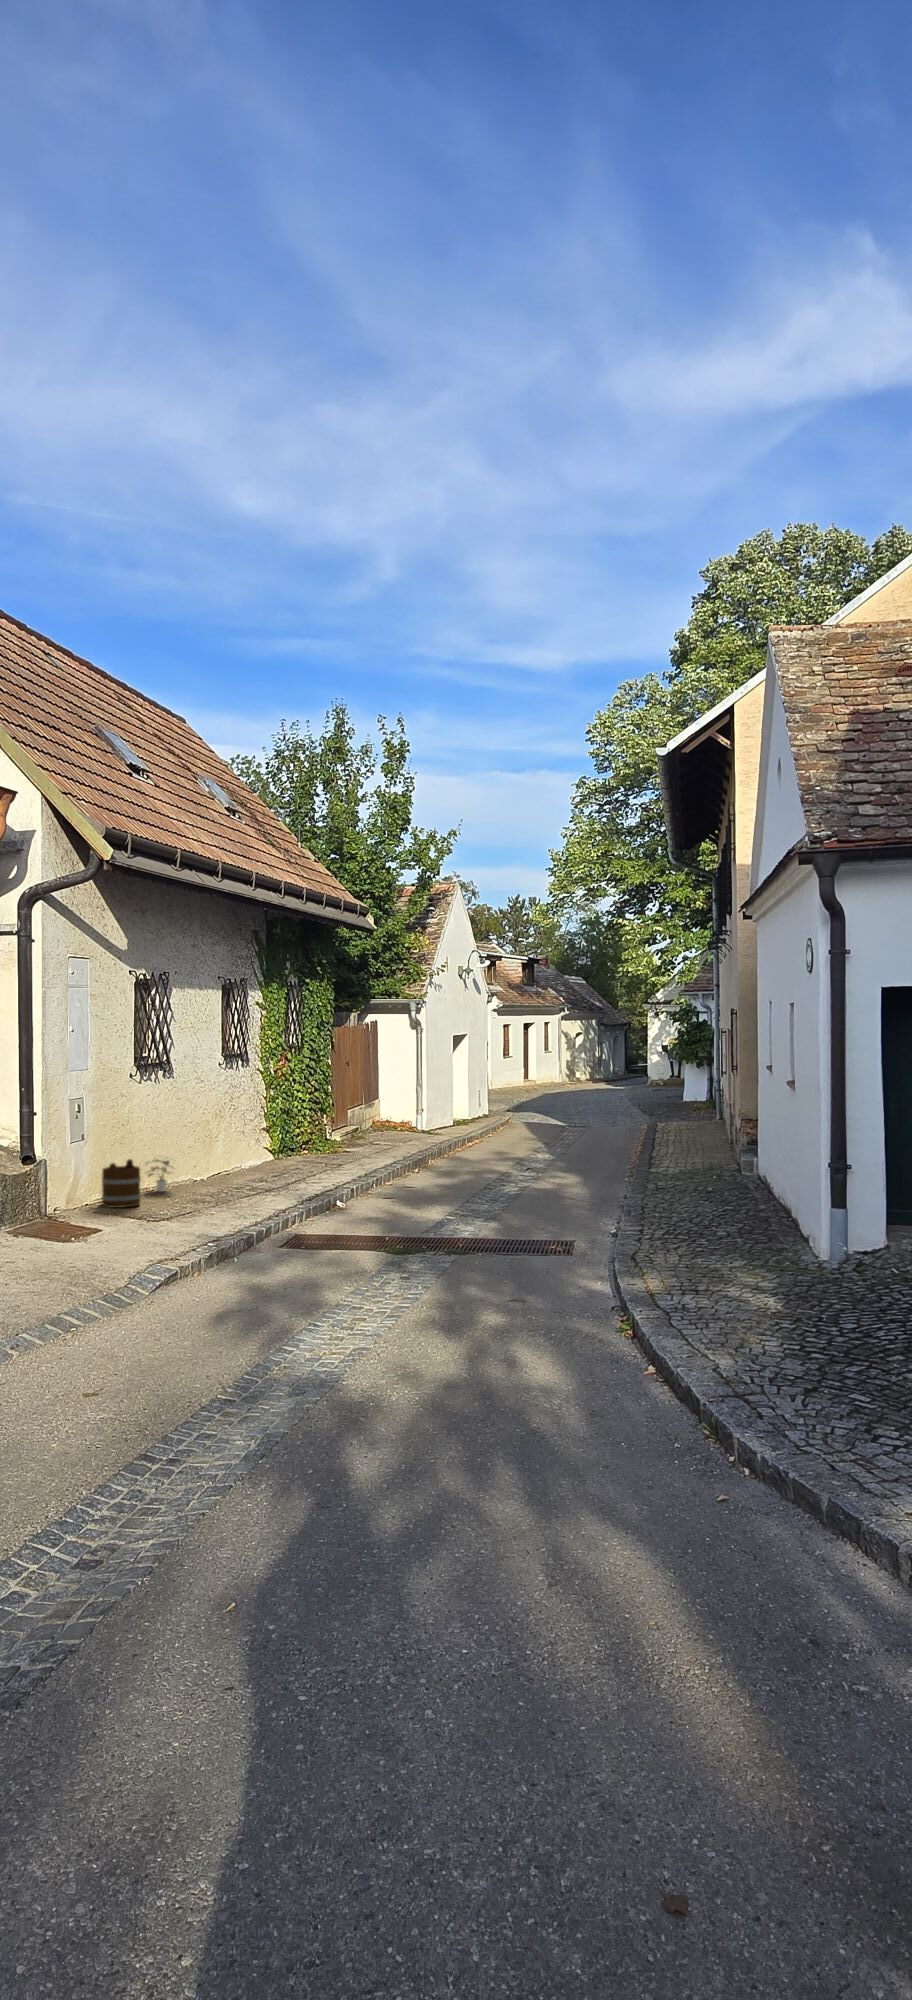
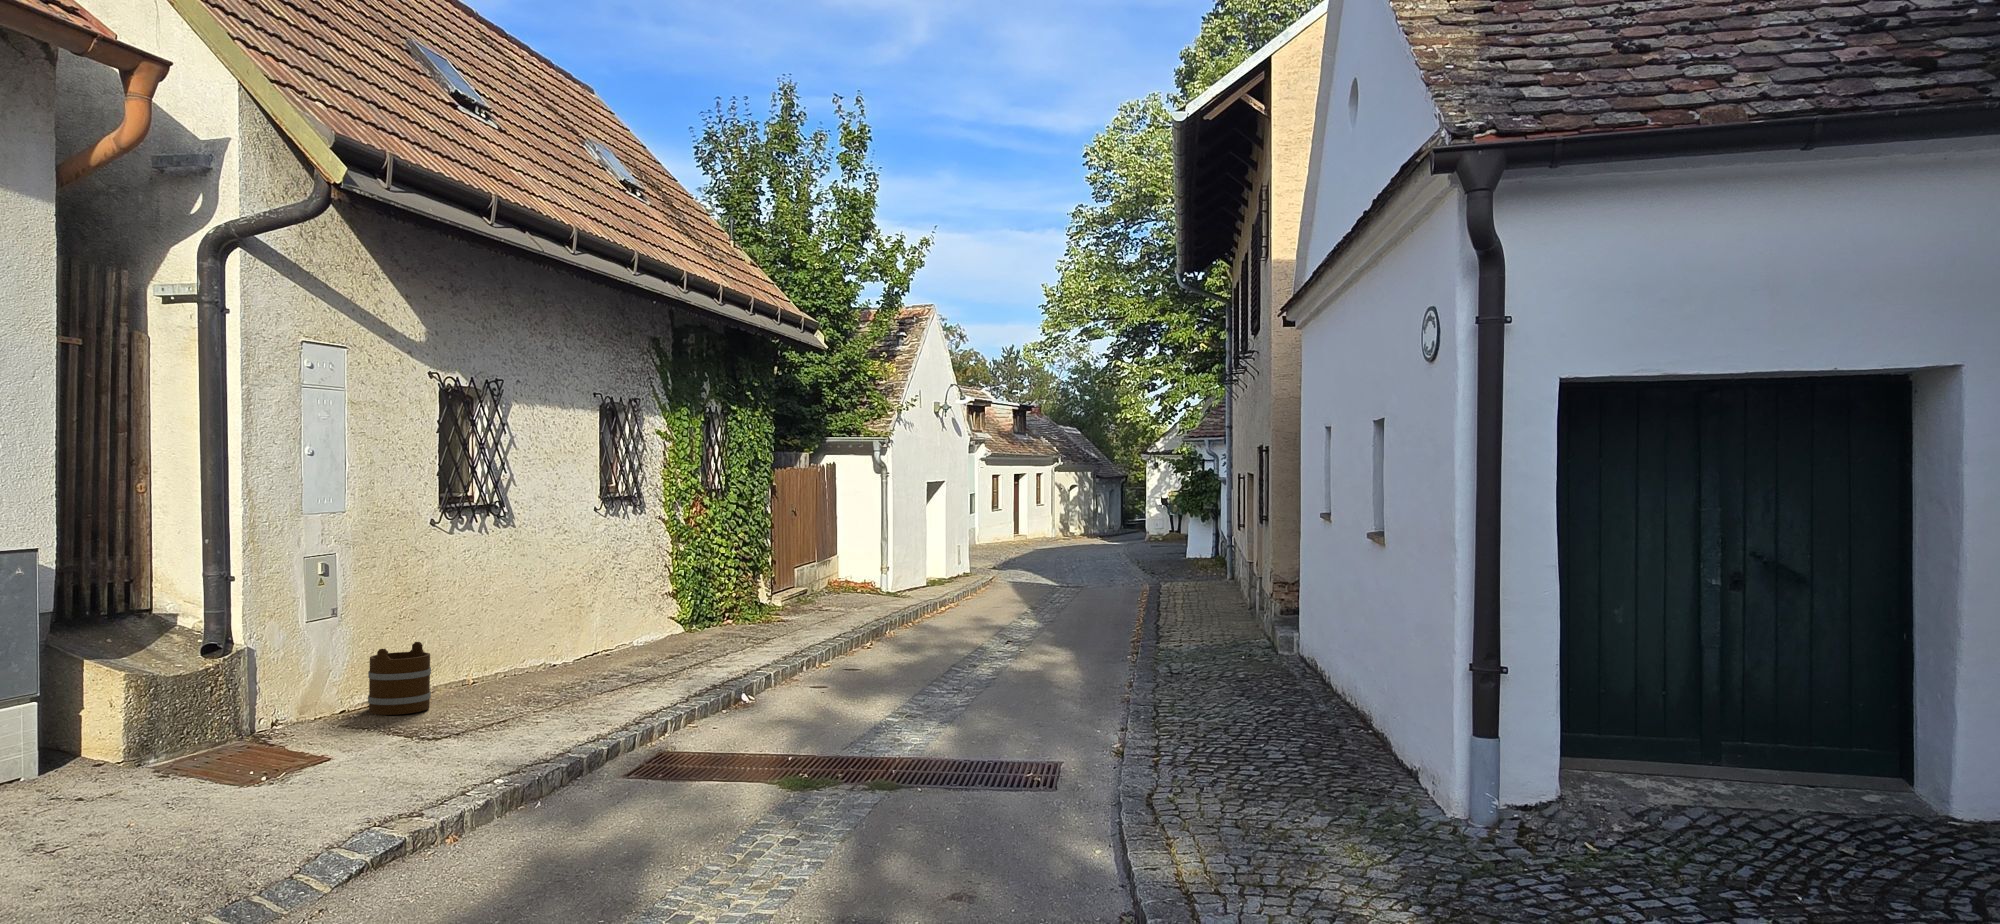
potted plant: present [146,1160,175,1192] -> none [454,633,503,686]

